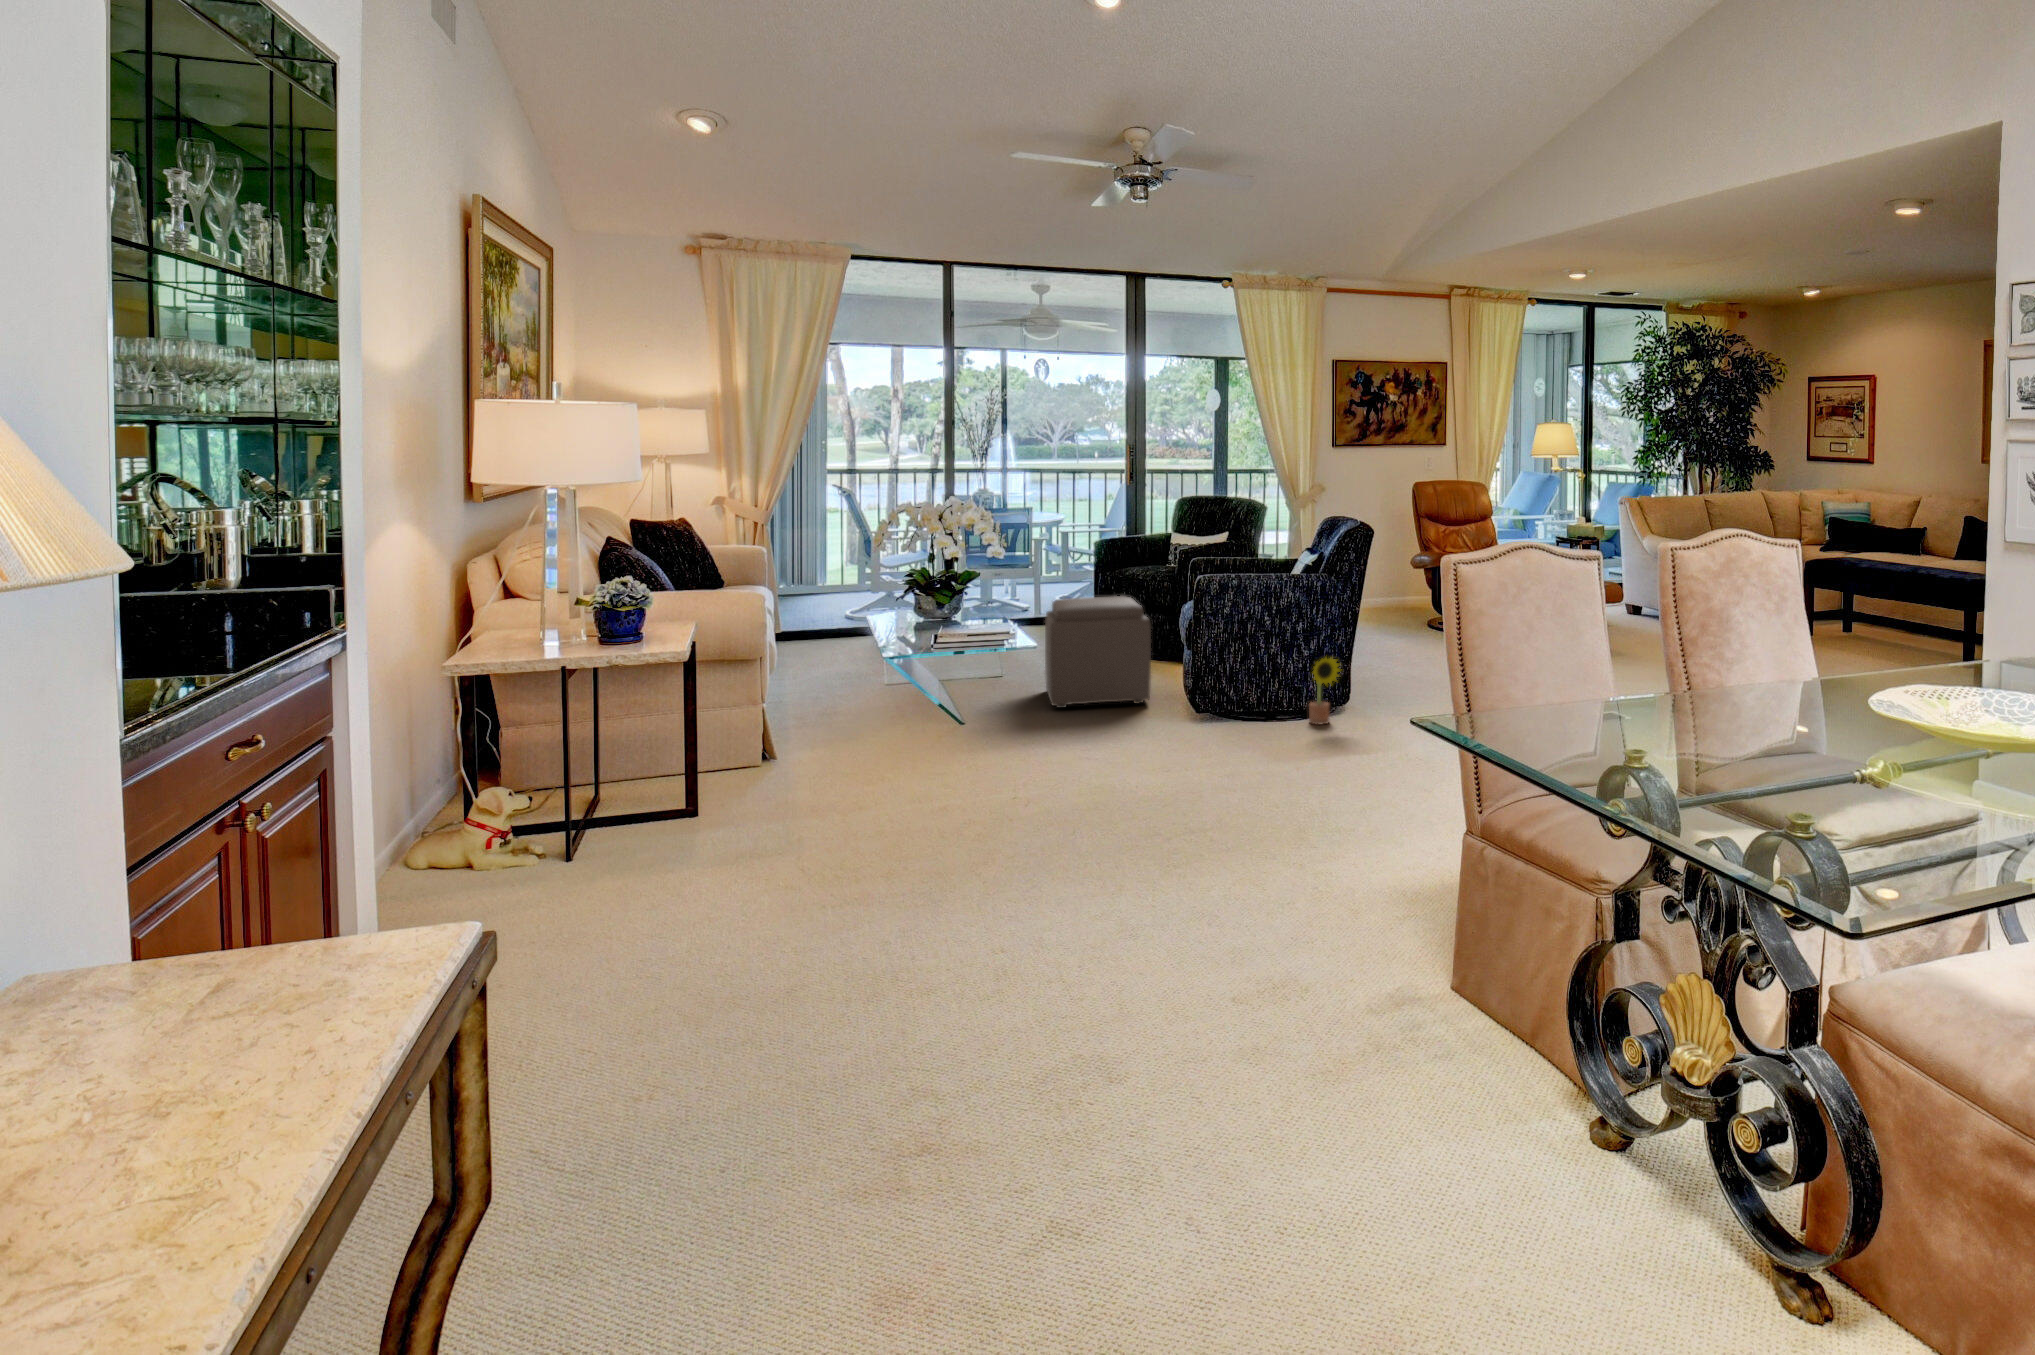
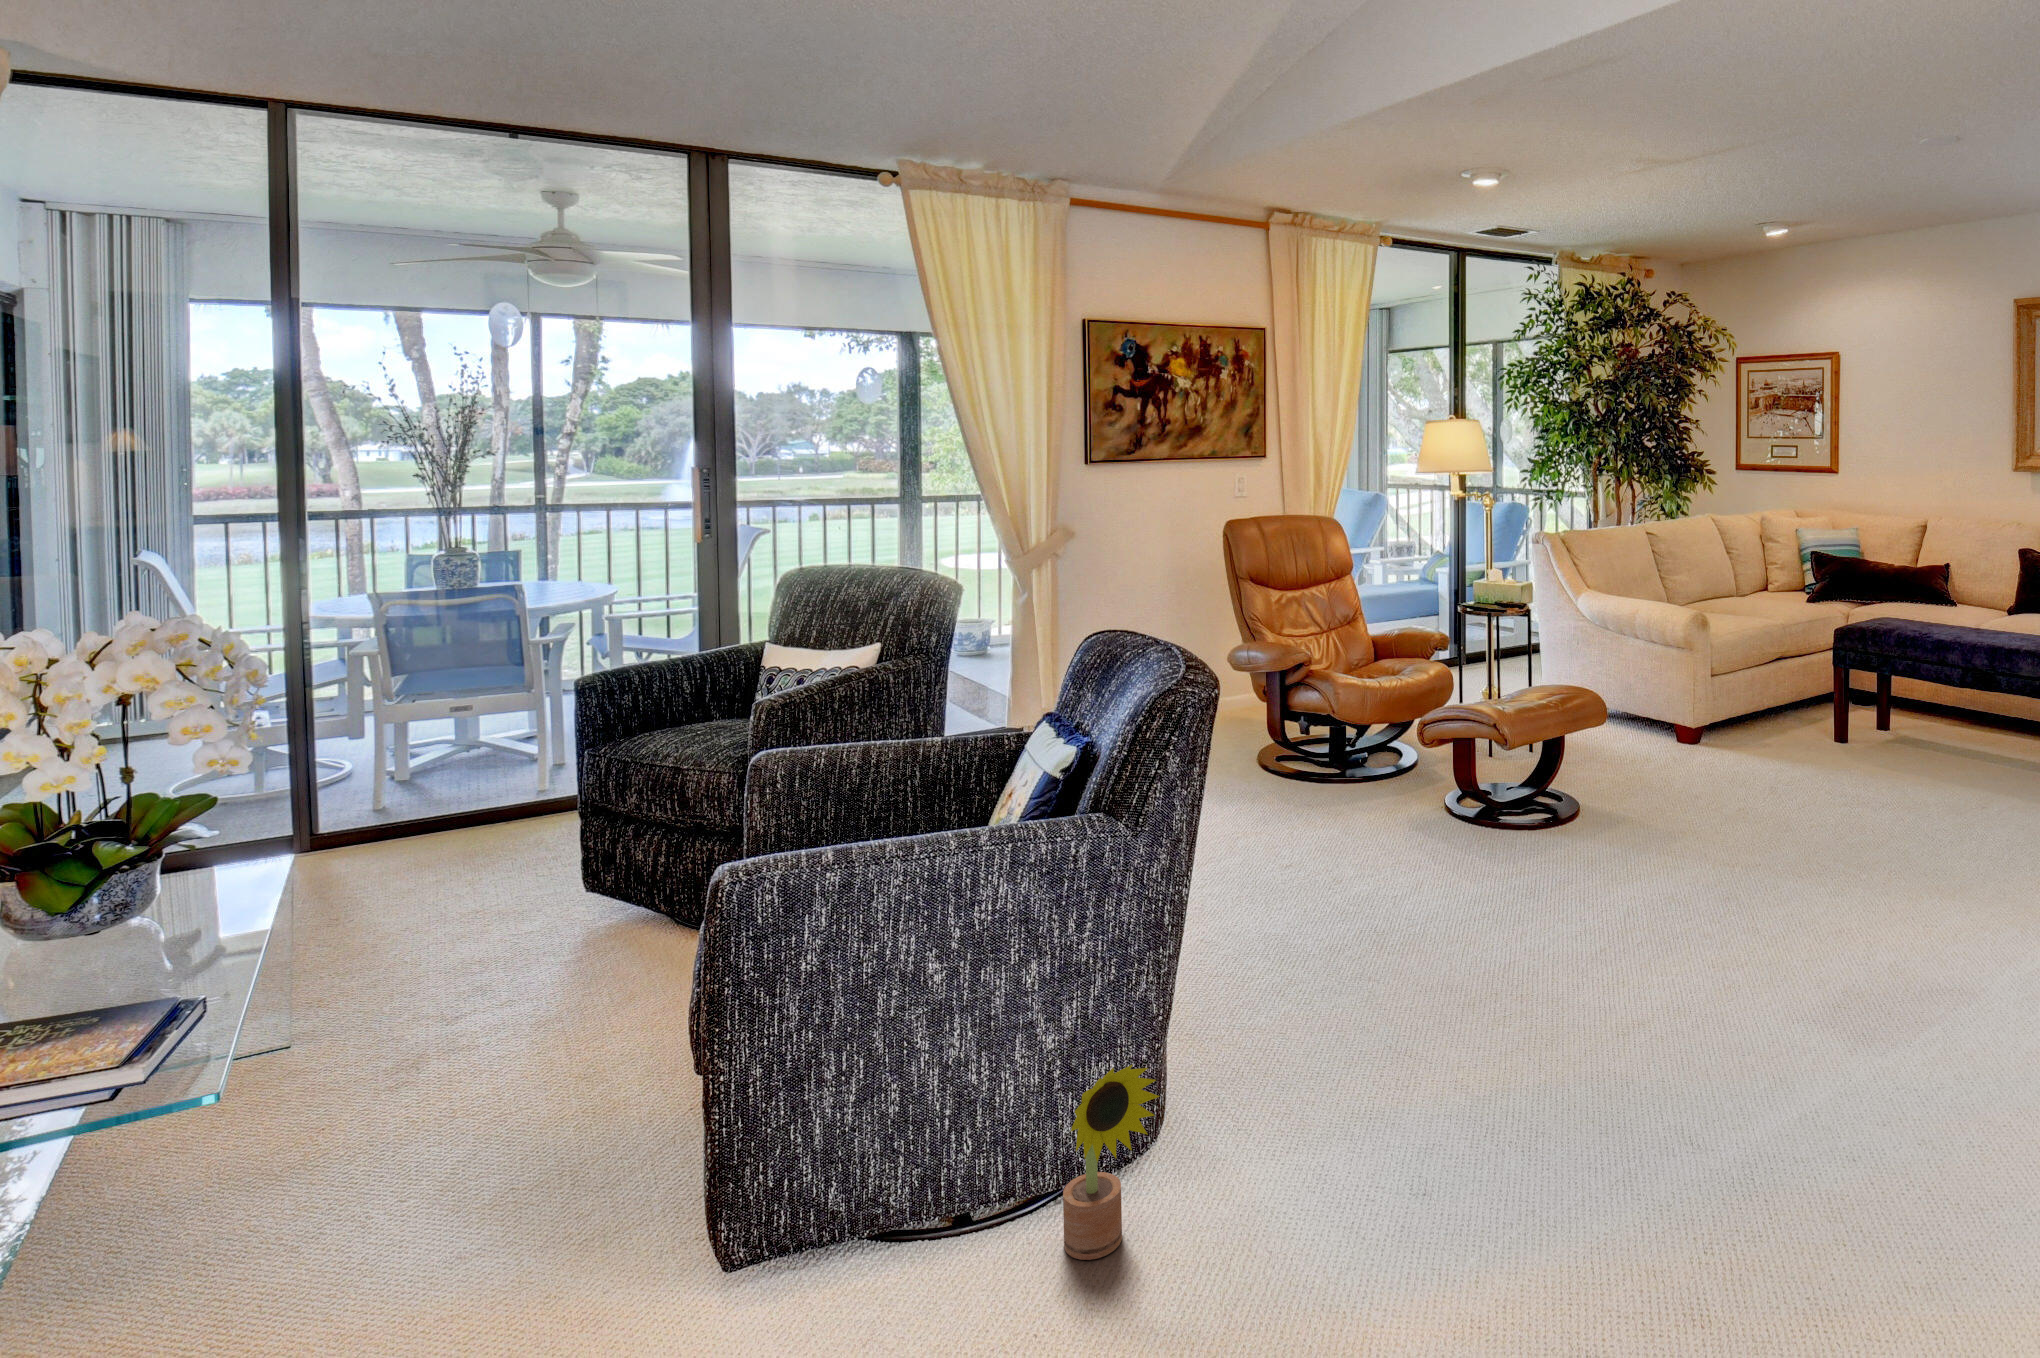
ottoman: present [1045,596,1151,708] -> none [248,864,619,1281]

